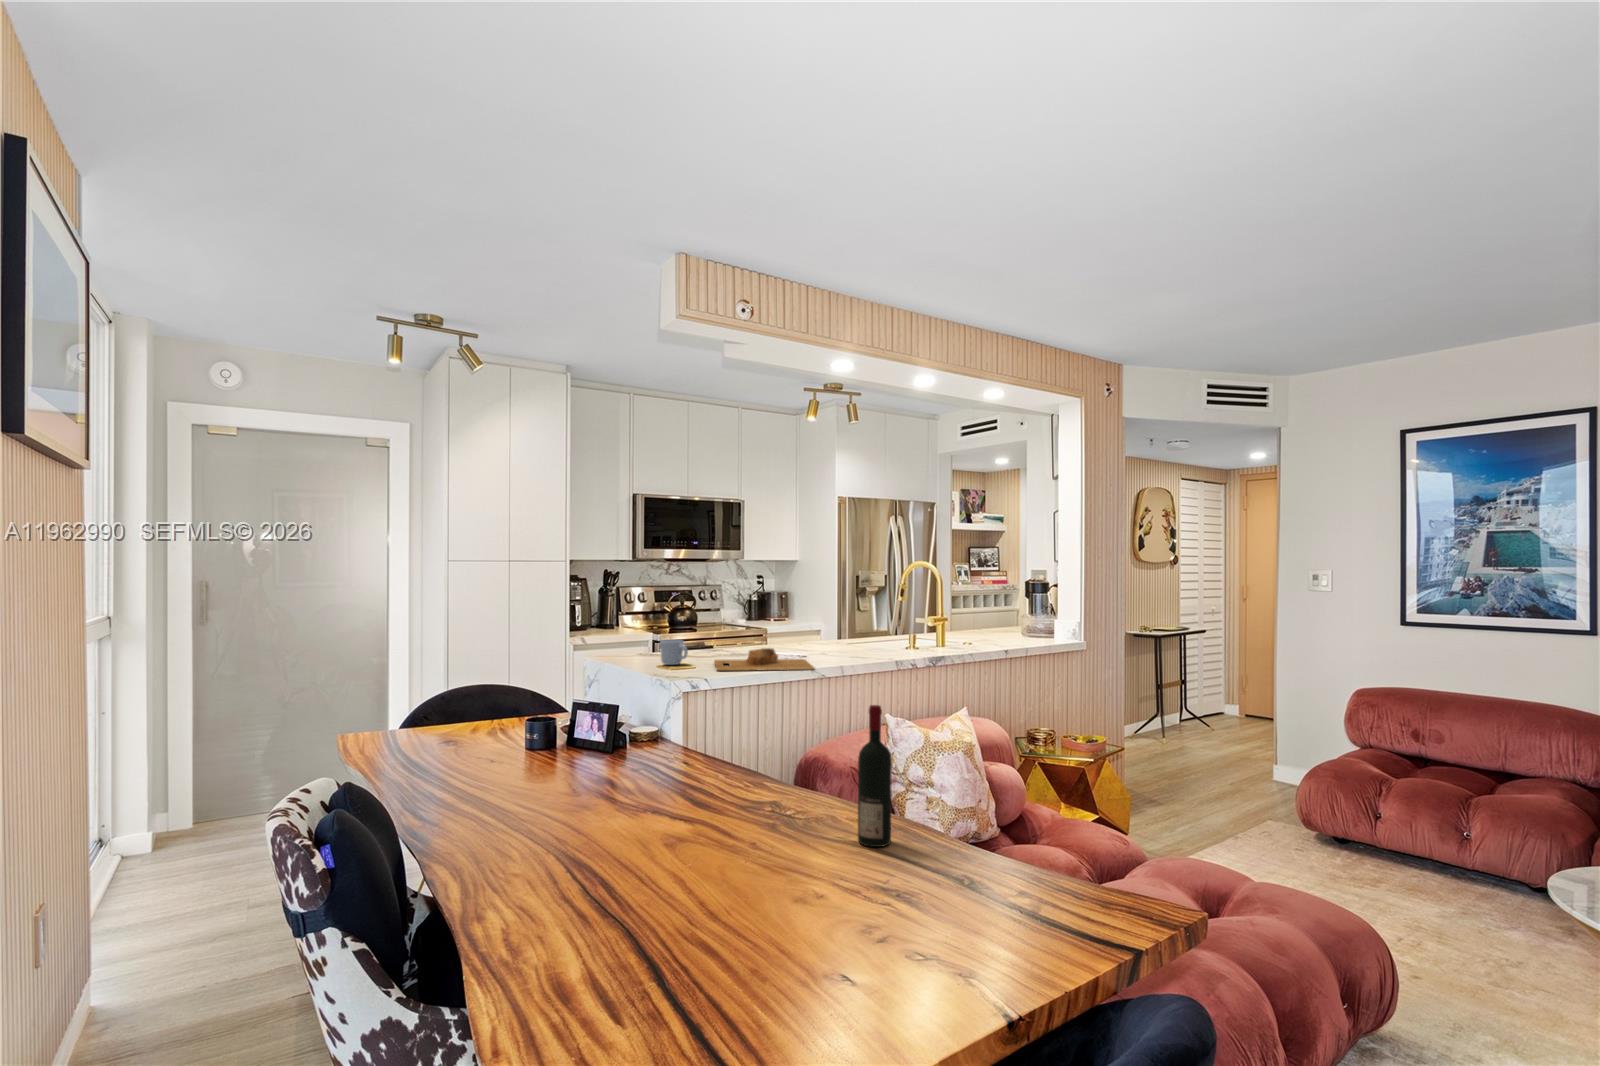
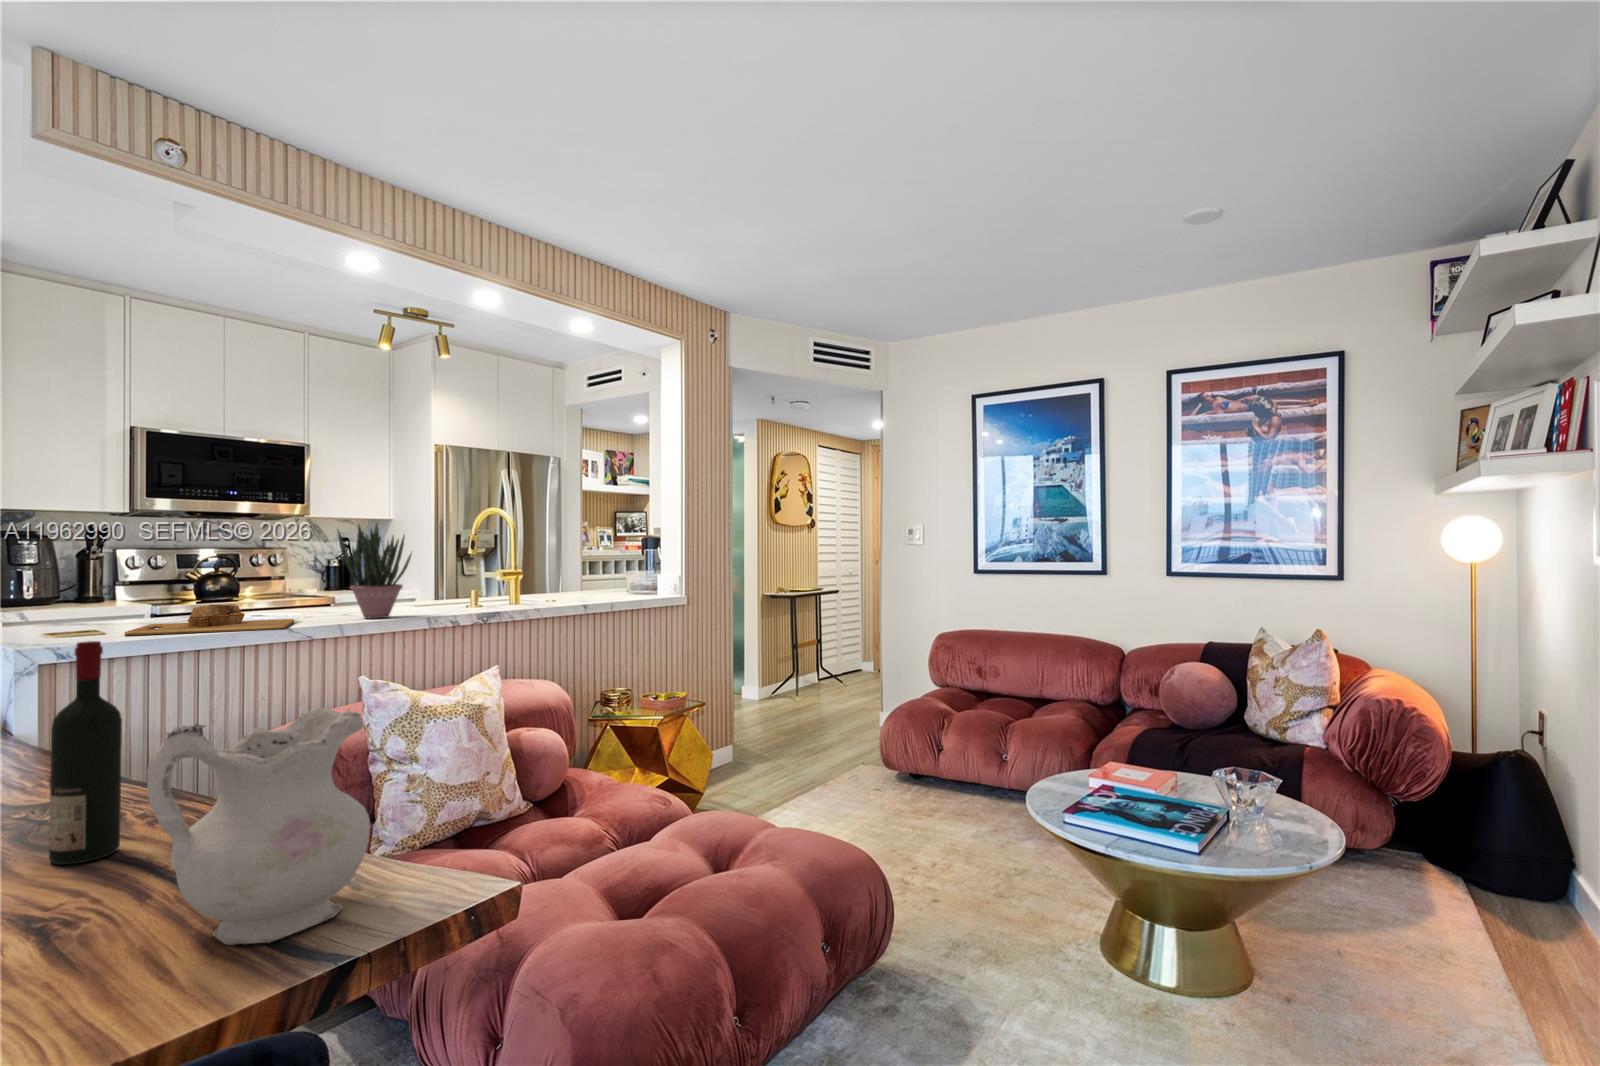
potted plant: none [829,581,883,660] -> present [338,524,412,619]
mug: present [660,640,688,665] -> none [50,599,95,633]
ceramic pitcher: none [999,766,1109,917] -> present [147,708,370,945]

